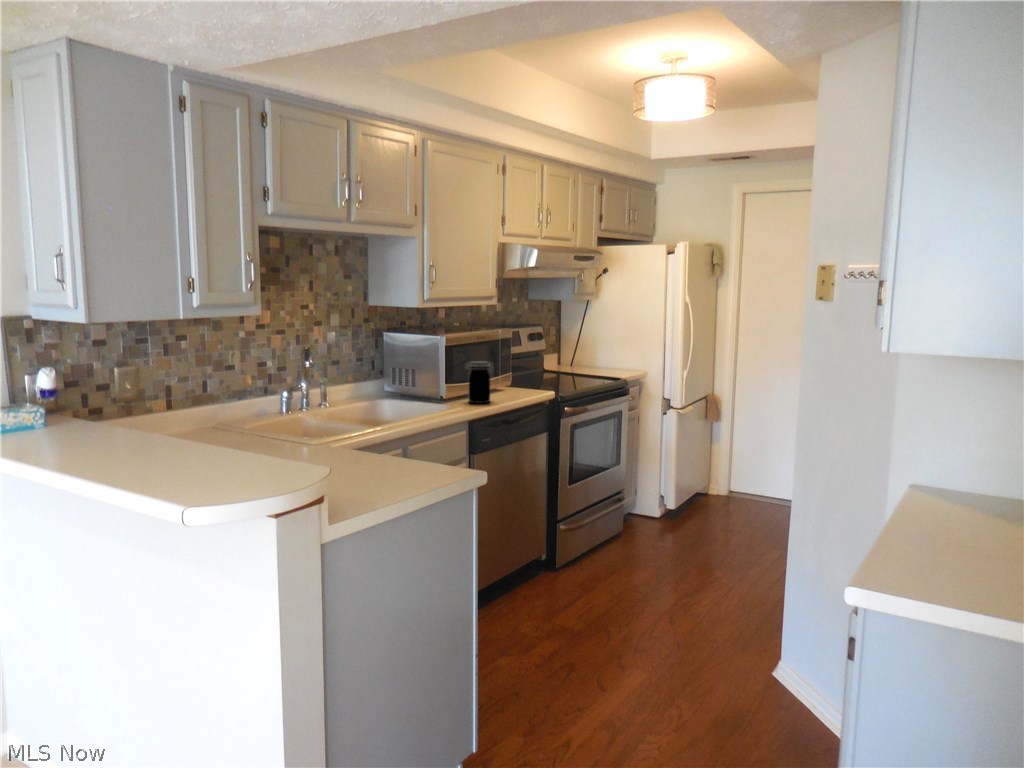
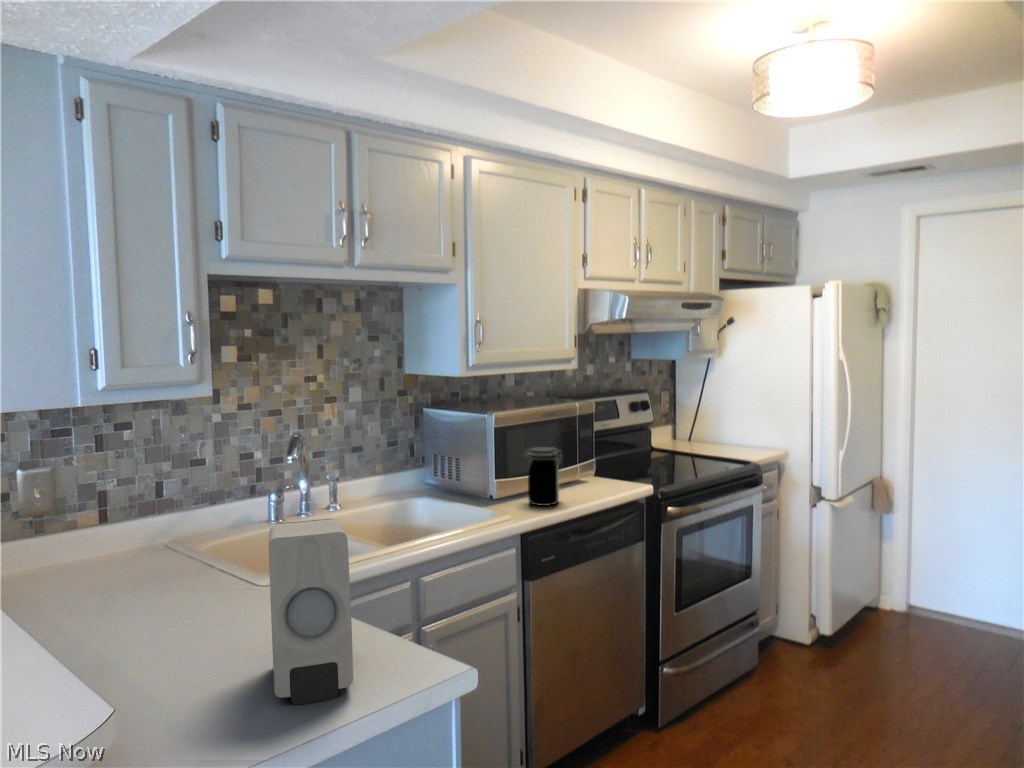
soap dispenser: none [361,384,423,483] -> present [269,519,353,704]

